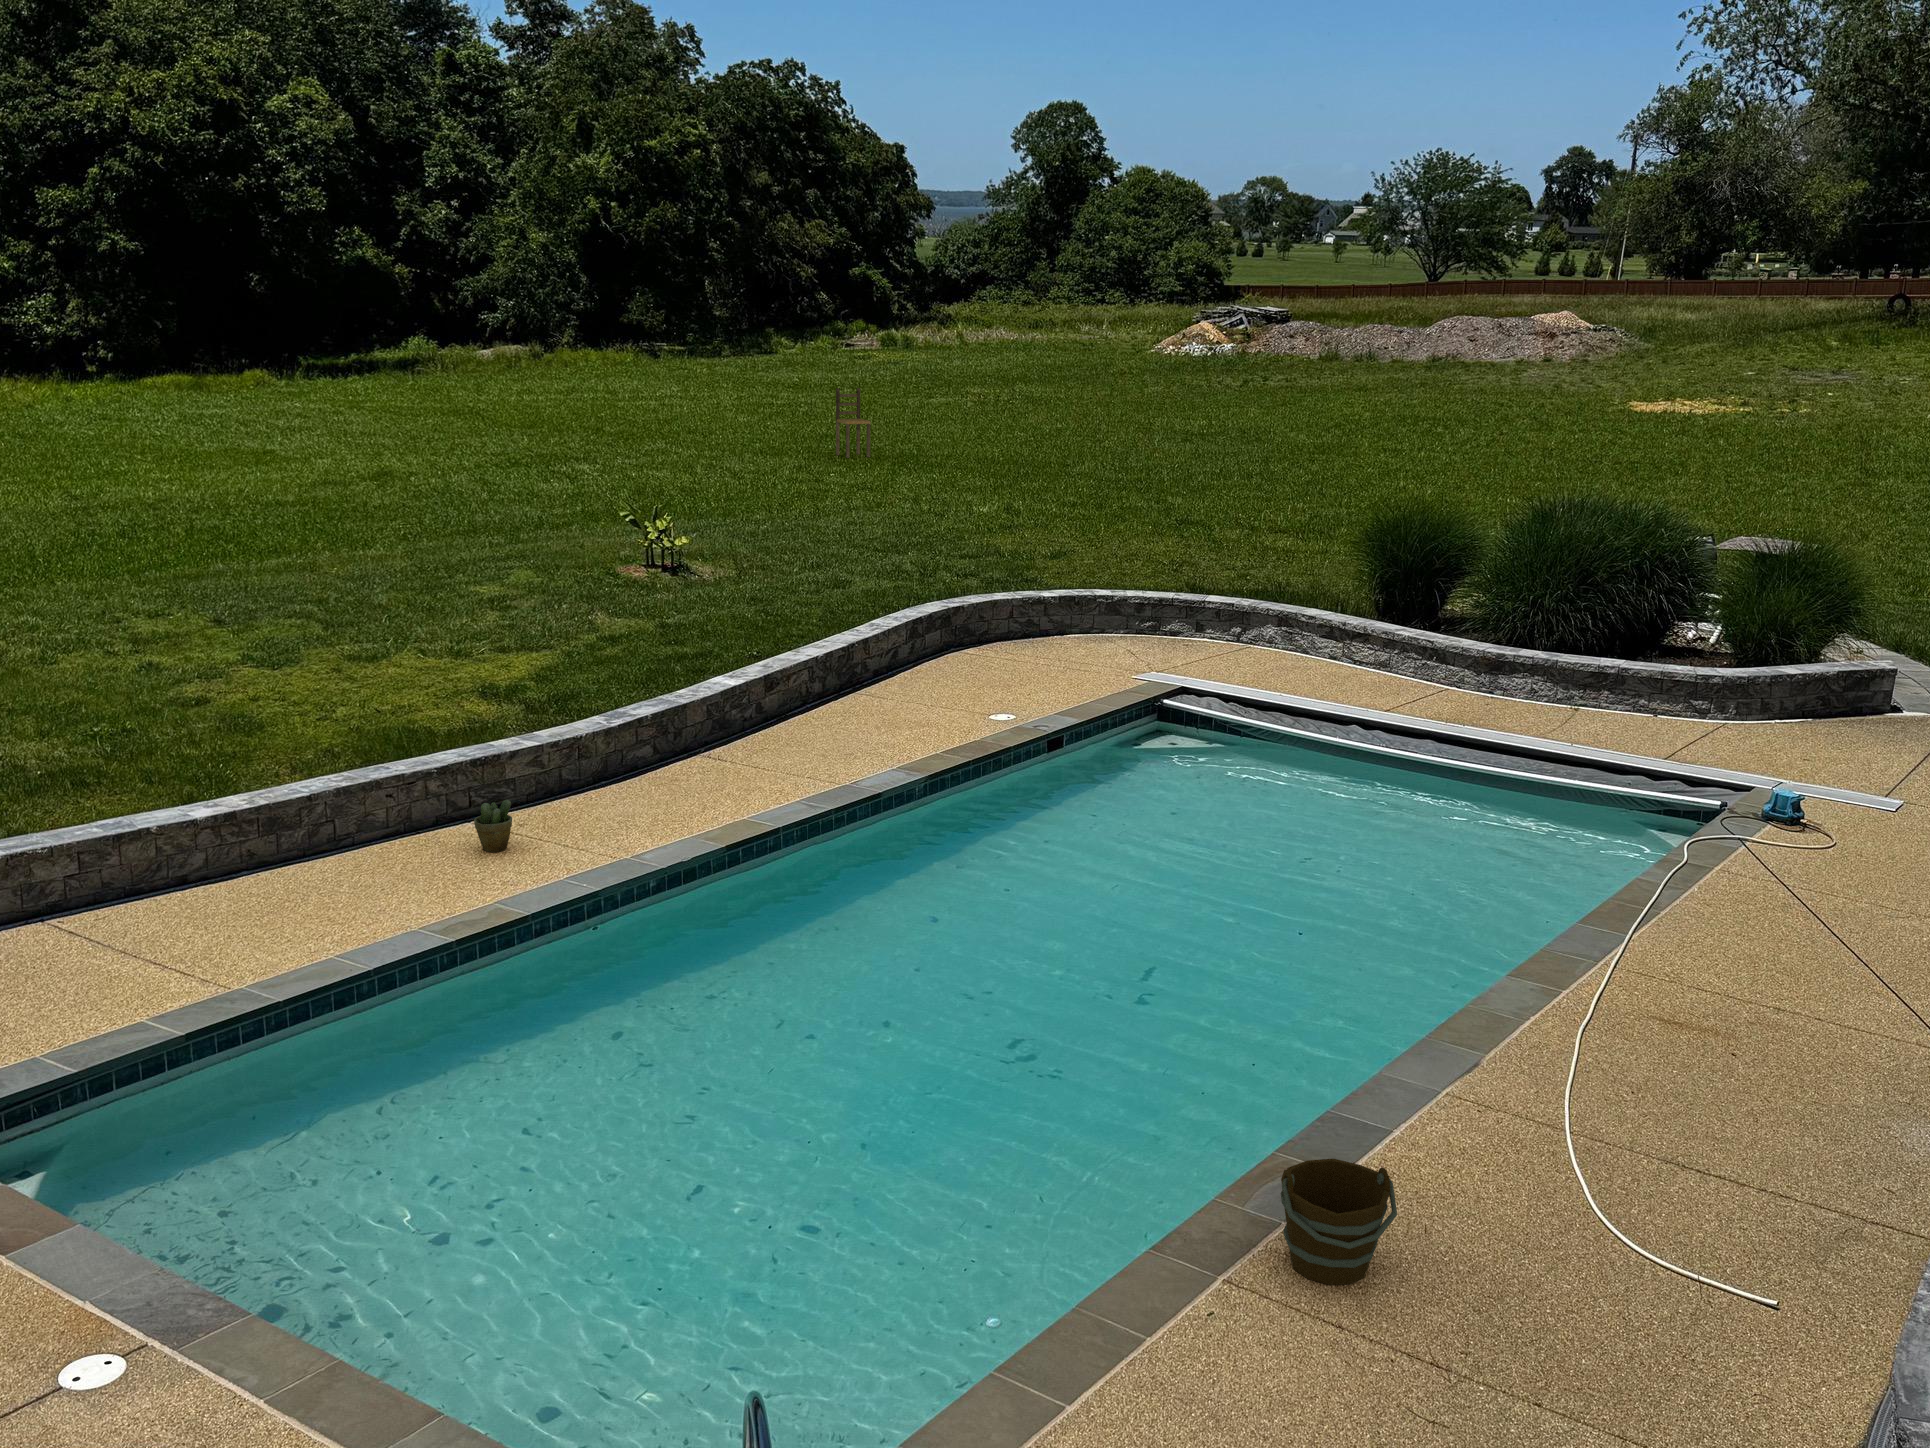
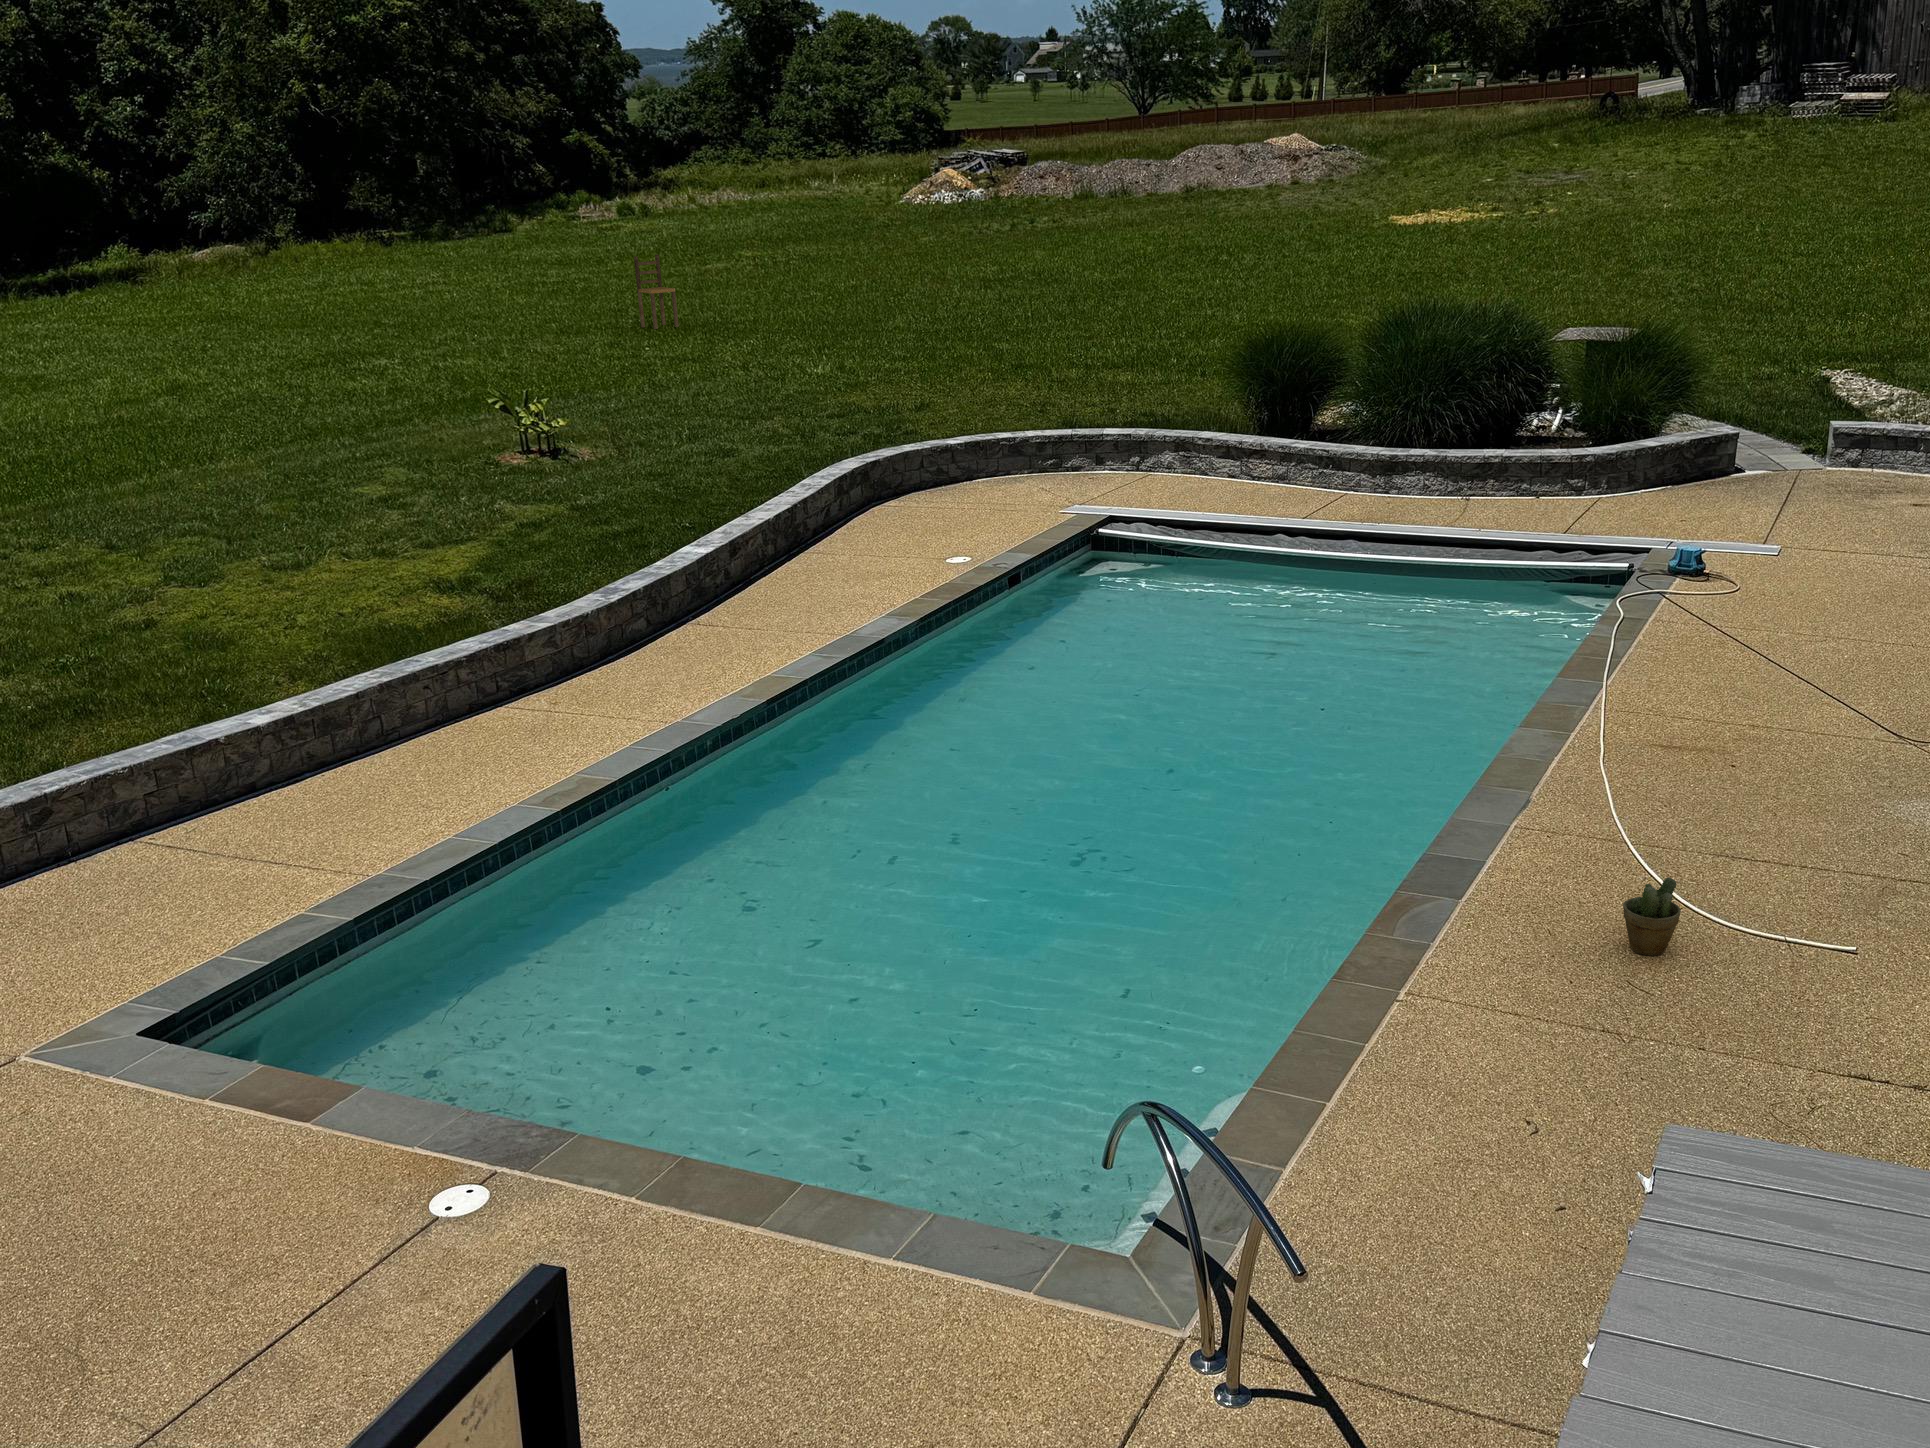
potted plant: present [474,800,512,852] -> present [1623,877,1681,956]
bucket: present [1281,1159,1397,1285] -> none [1477,852,1575,953]

